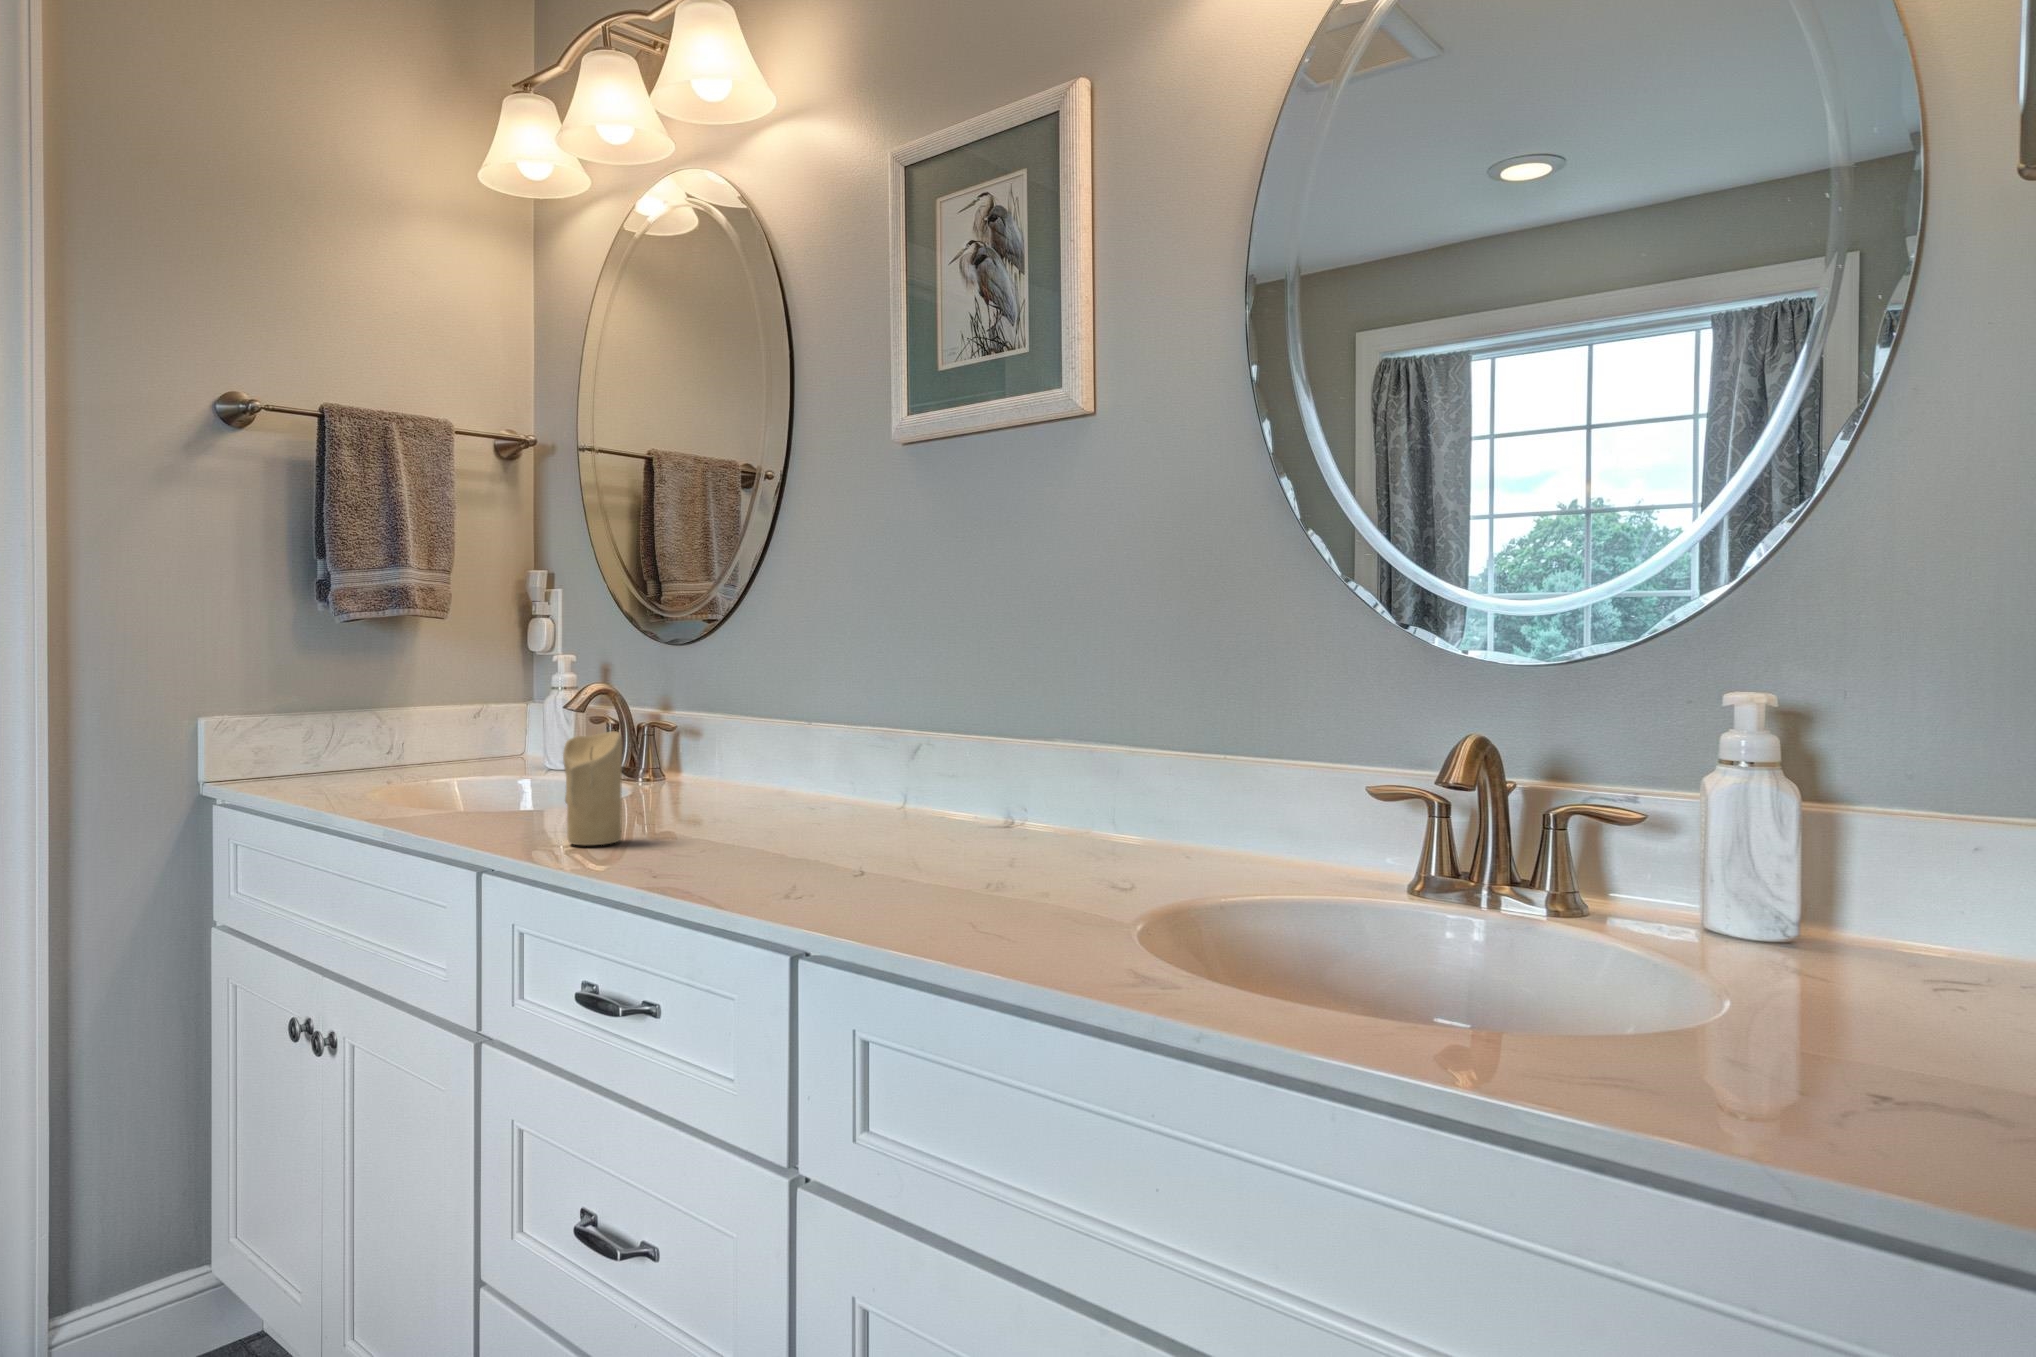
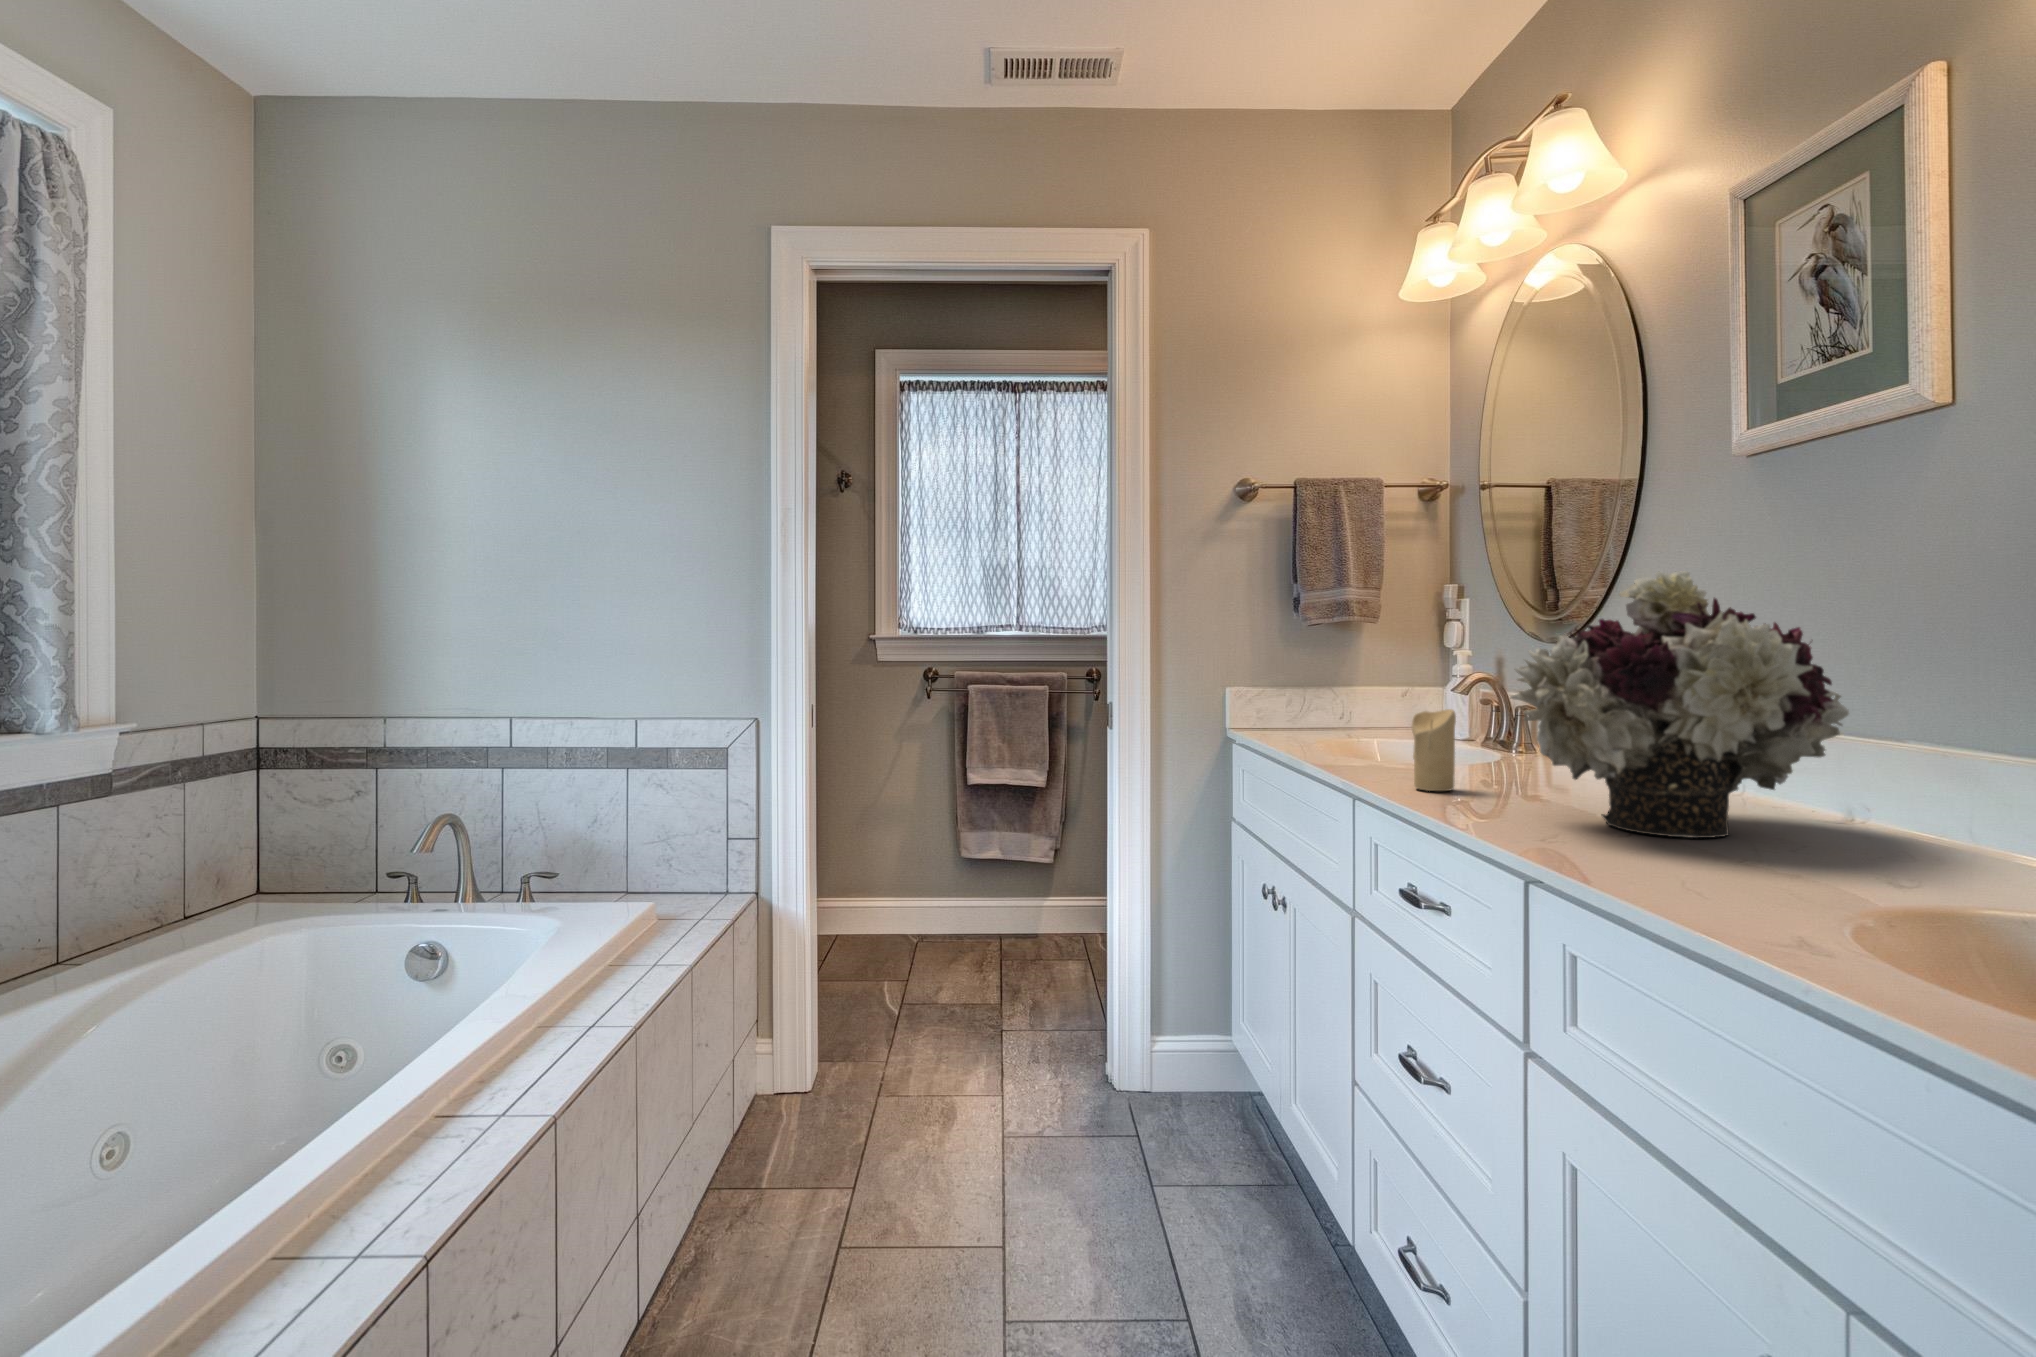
flower arrangement: none [719,559,1039,869] -> present [1510,571,1849,838]

